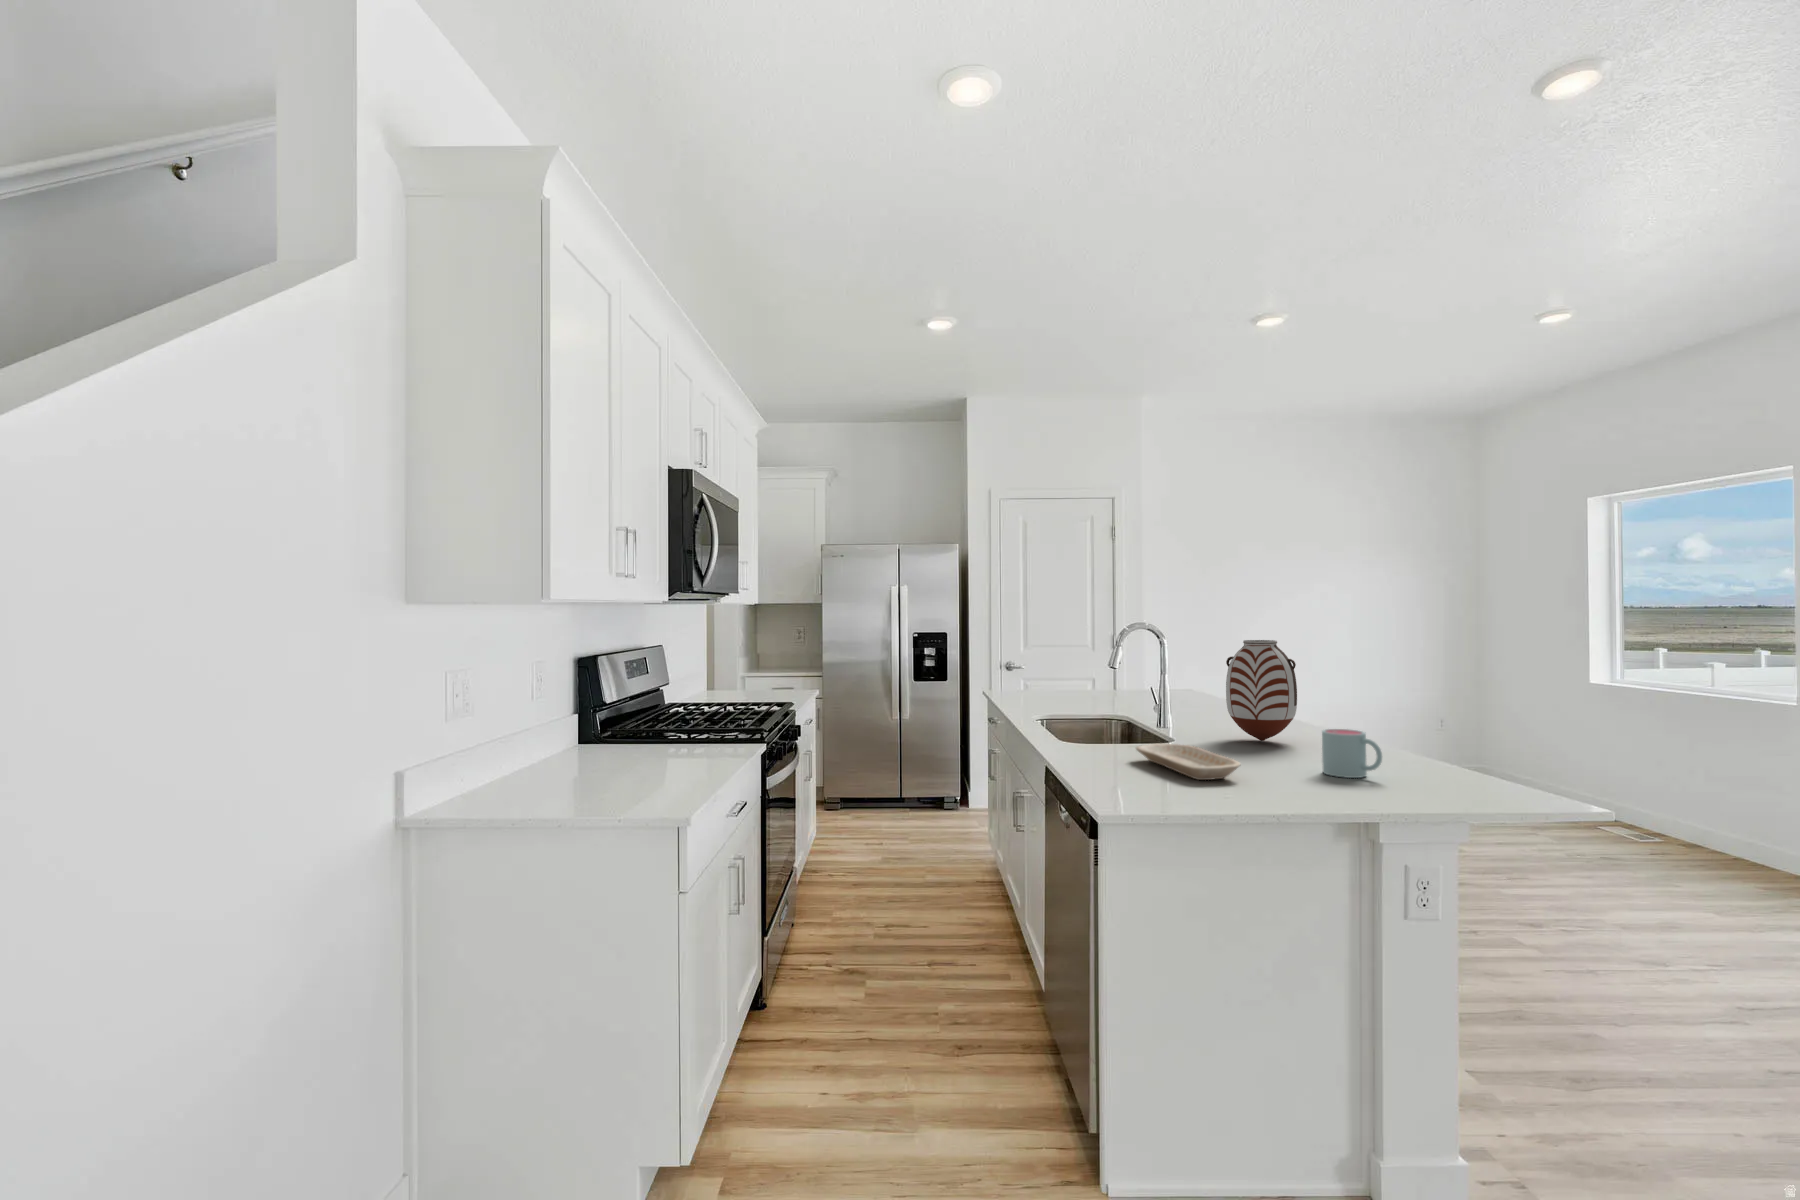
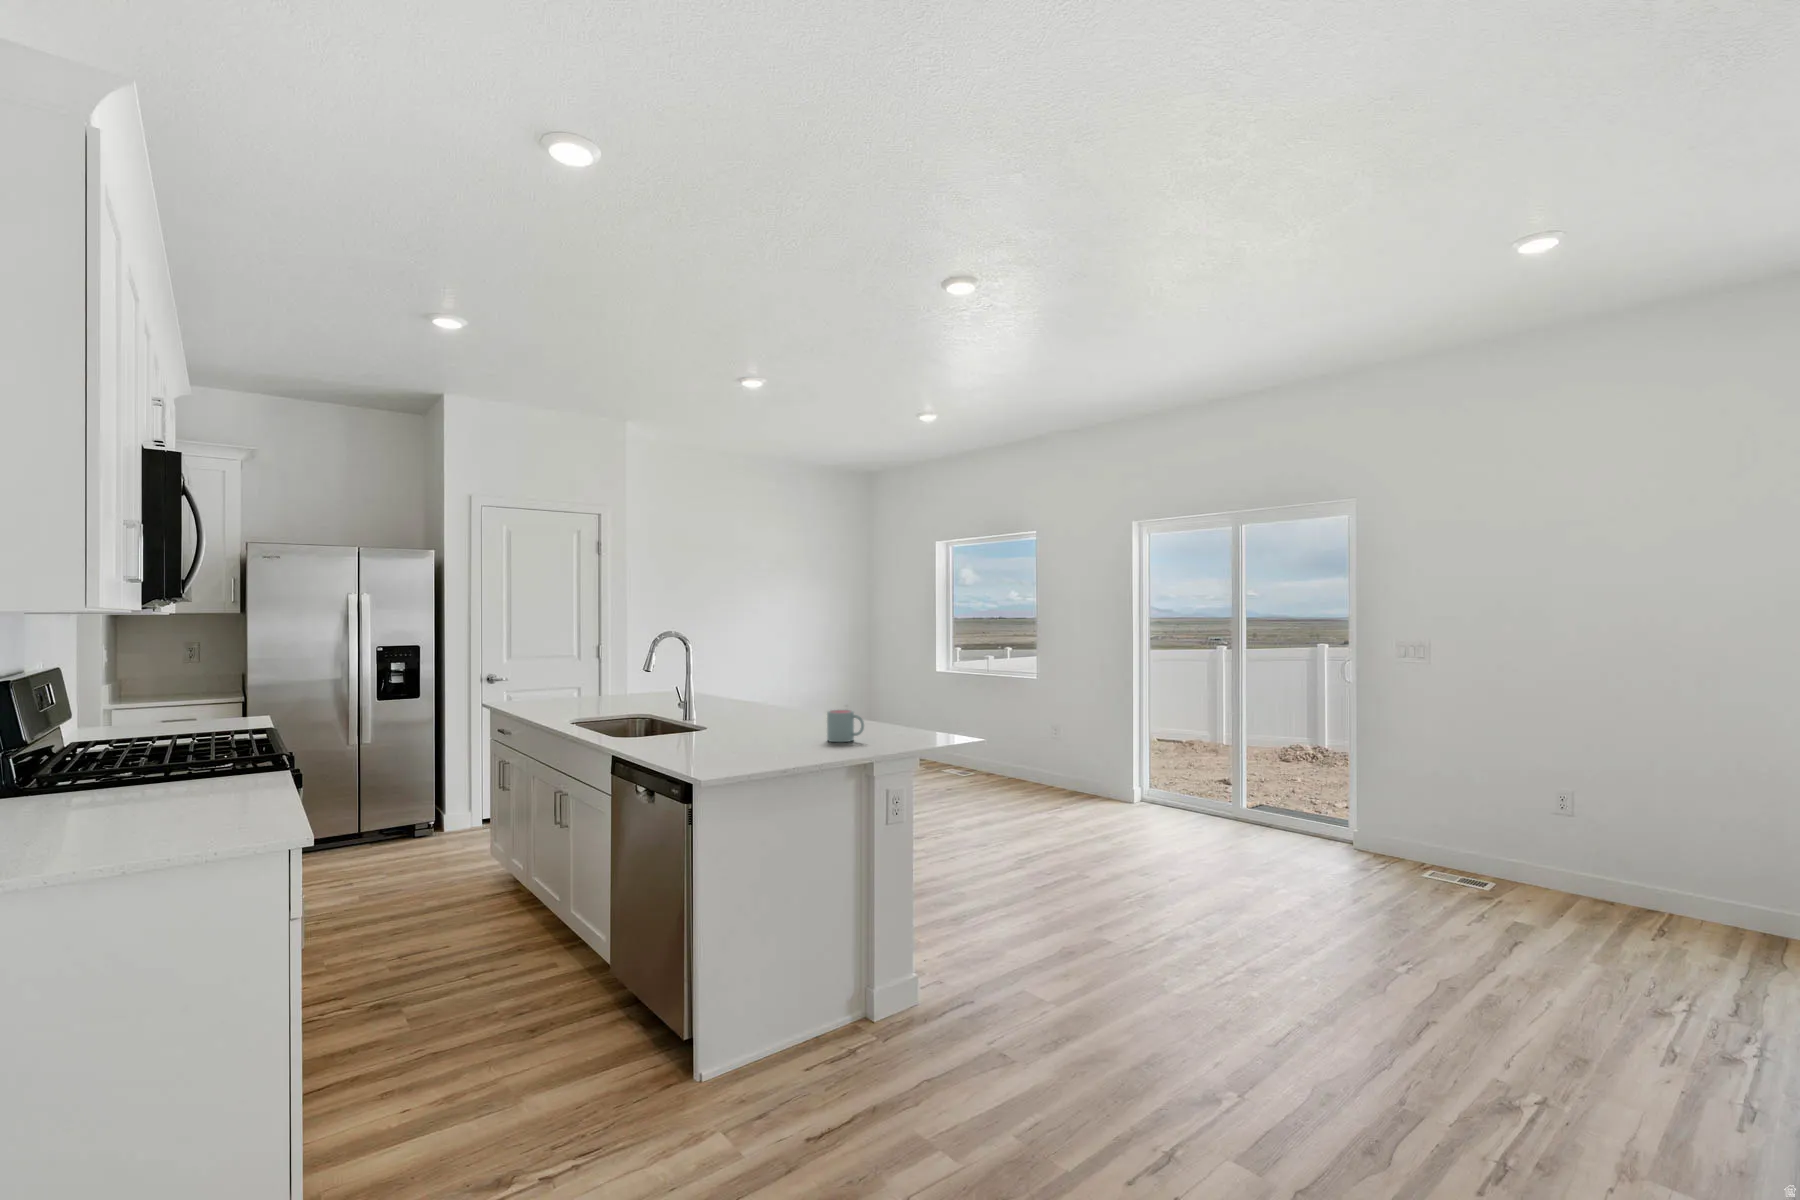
vase: present [1226,640,1297,741] -> none [749,649,799,725]
tray: present [1136,744,1240,780] -> none [698,731,782,754]

